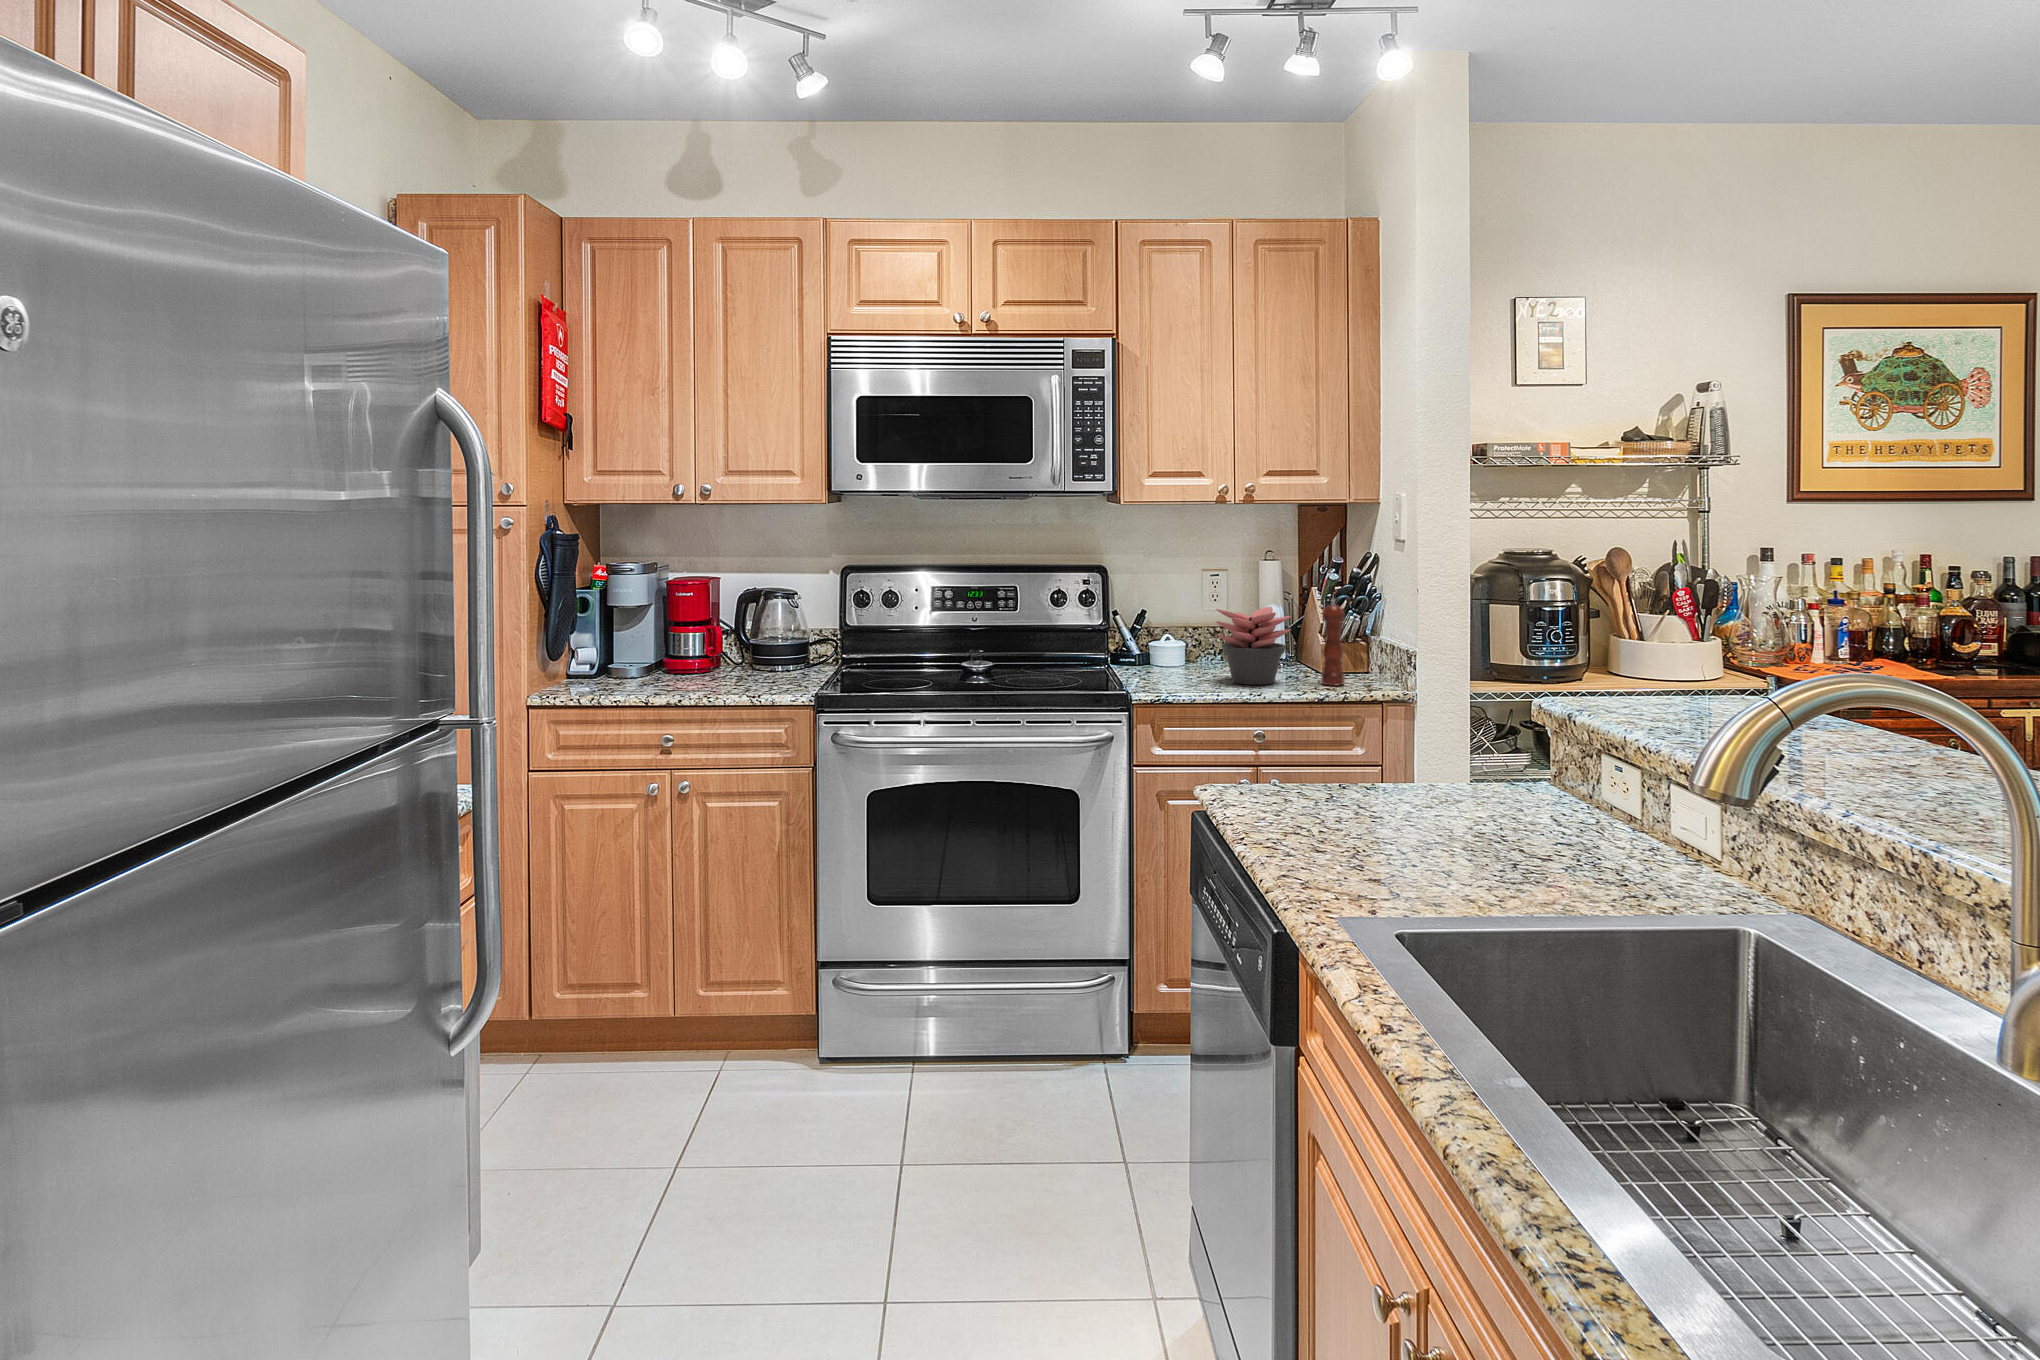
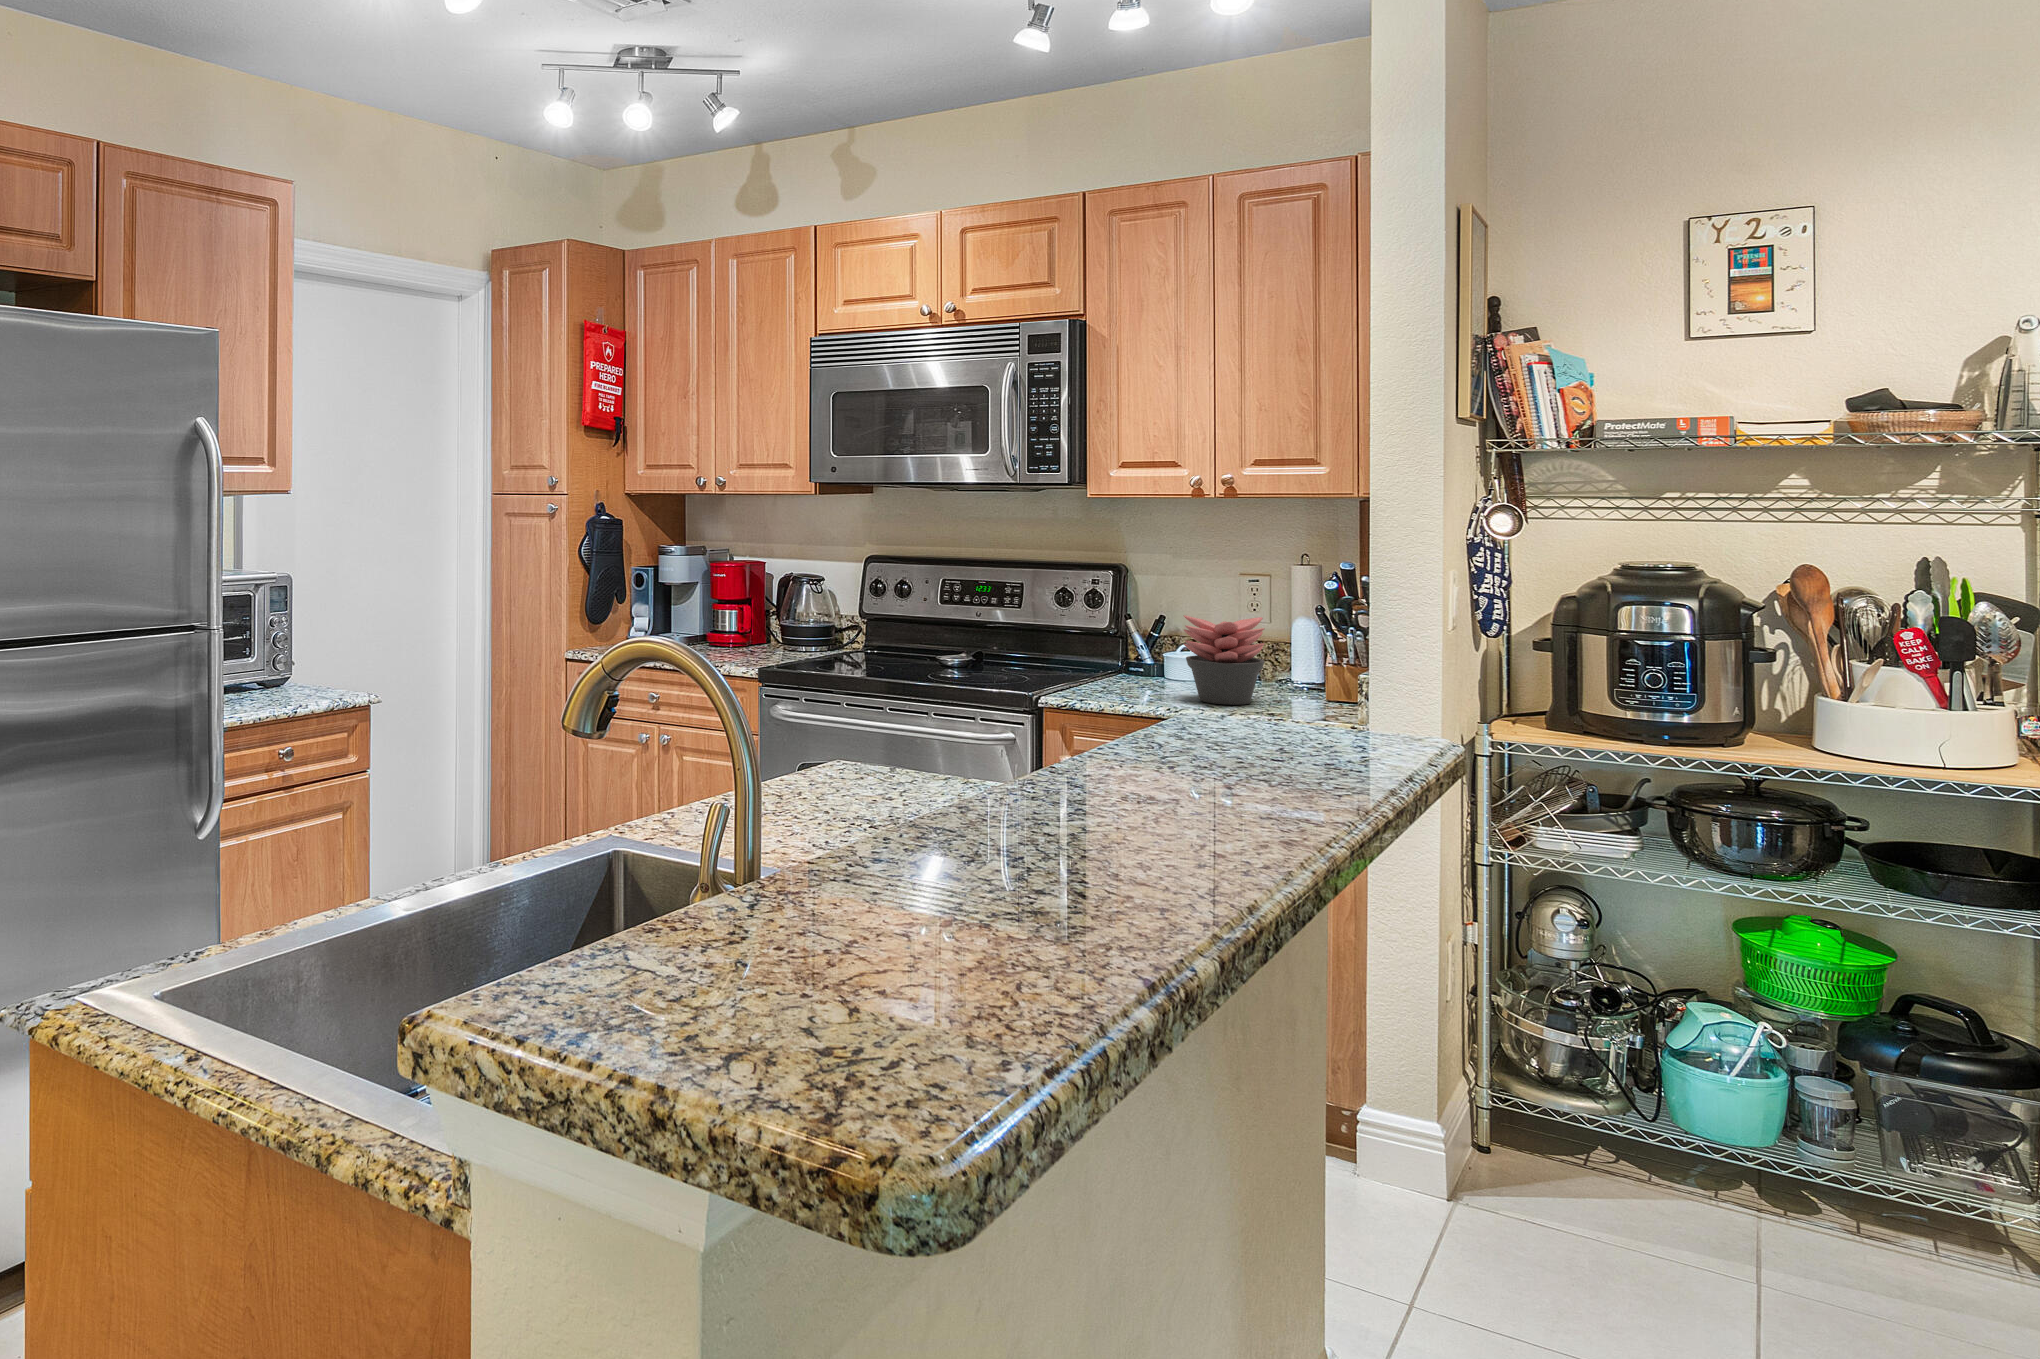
pepper mill: present [1321,599,1344,686] -> none [1301,611,1330,714]

